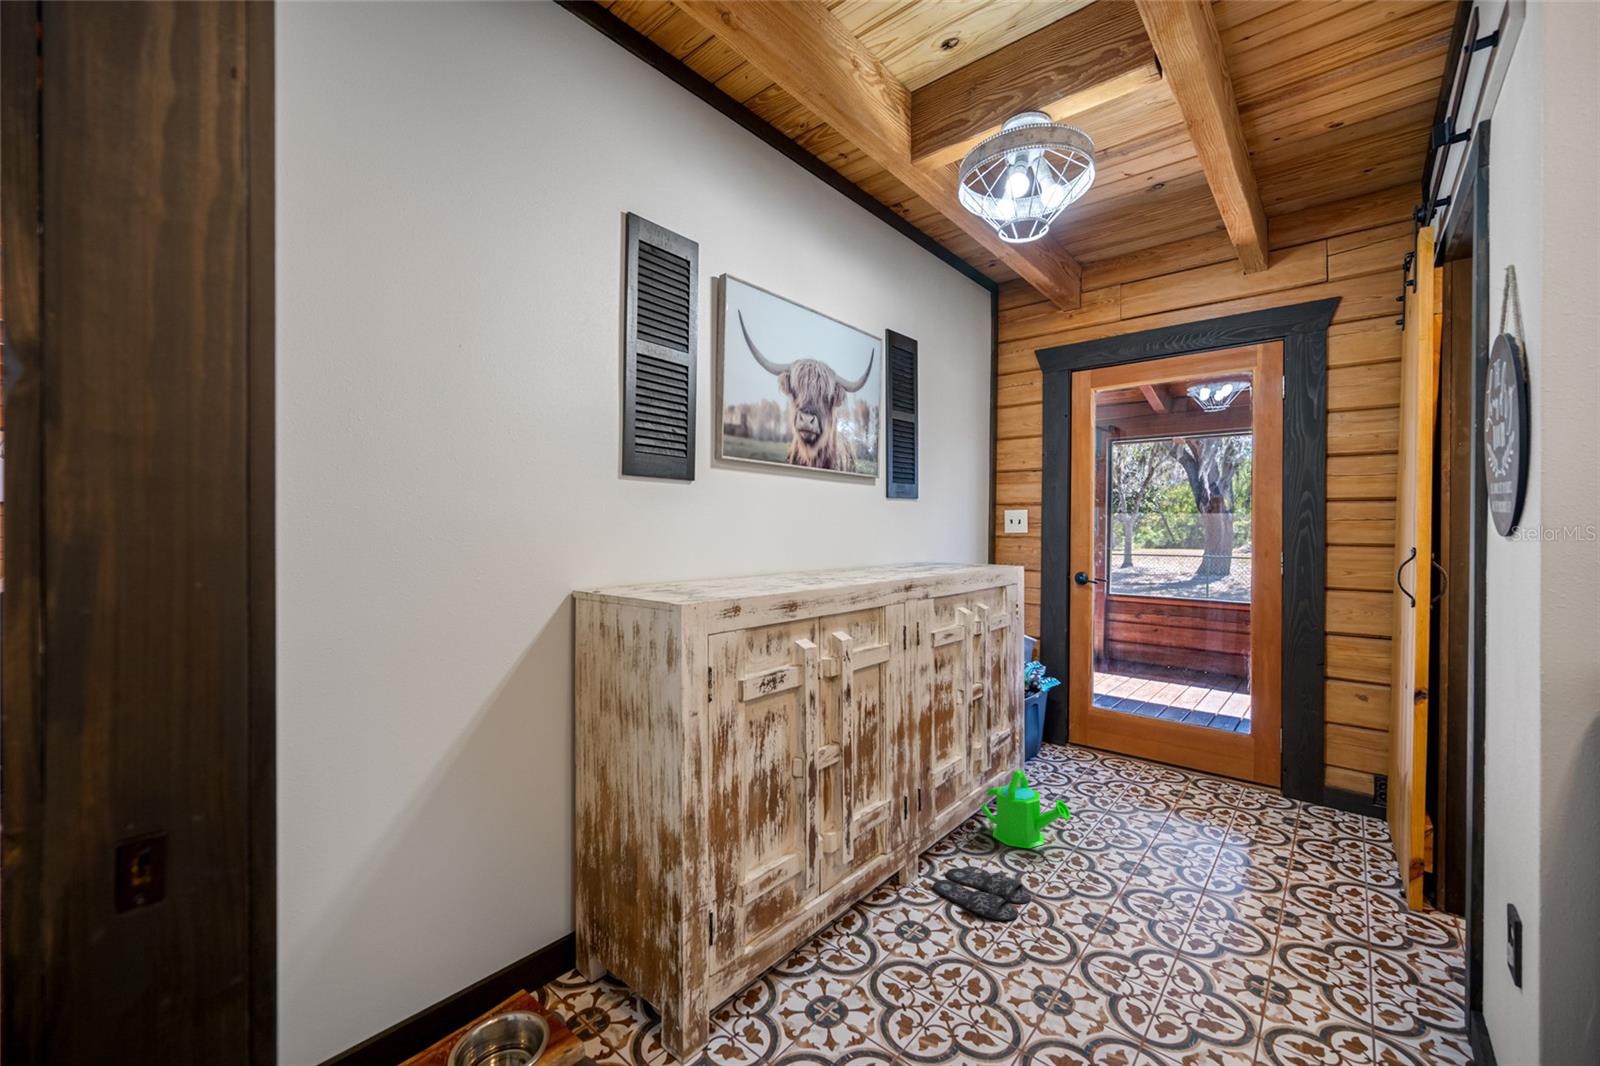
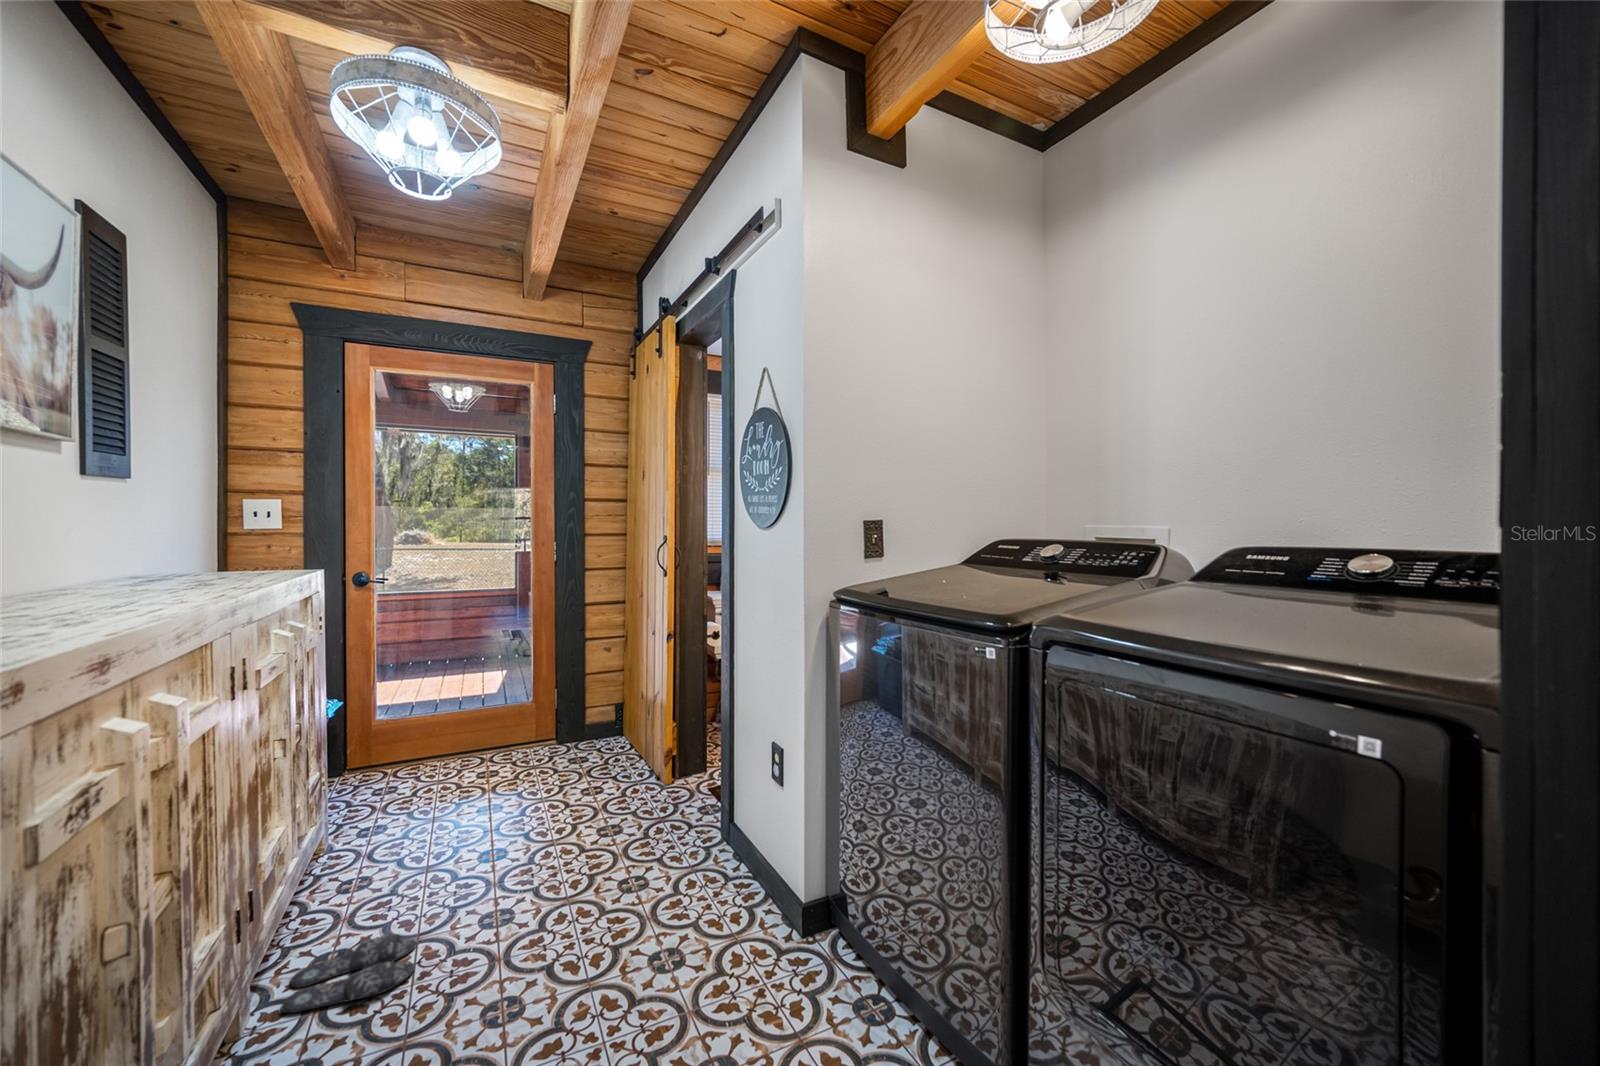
watering can: present [981,770,1071,848] -> none [293,813,424,909]

